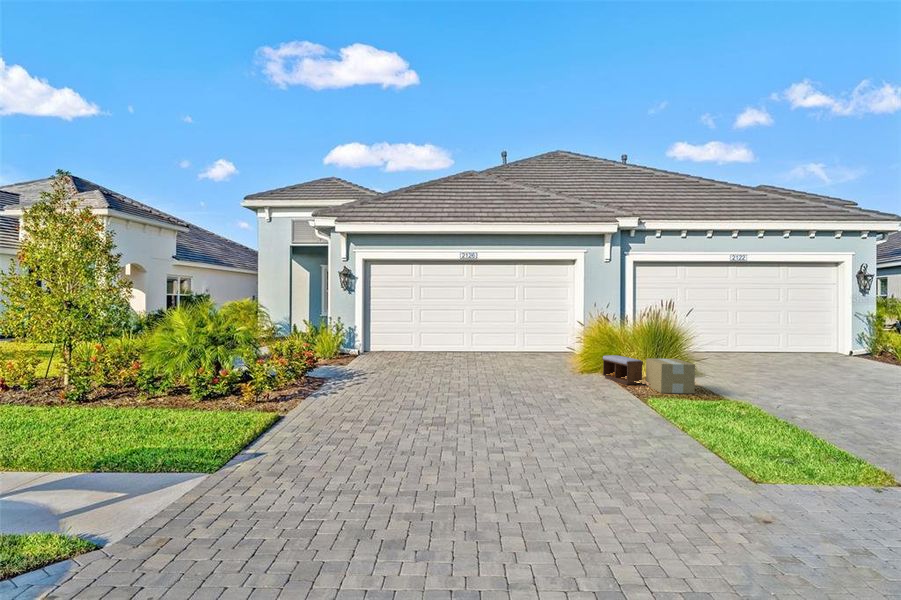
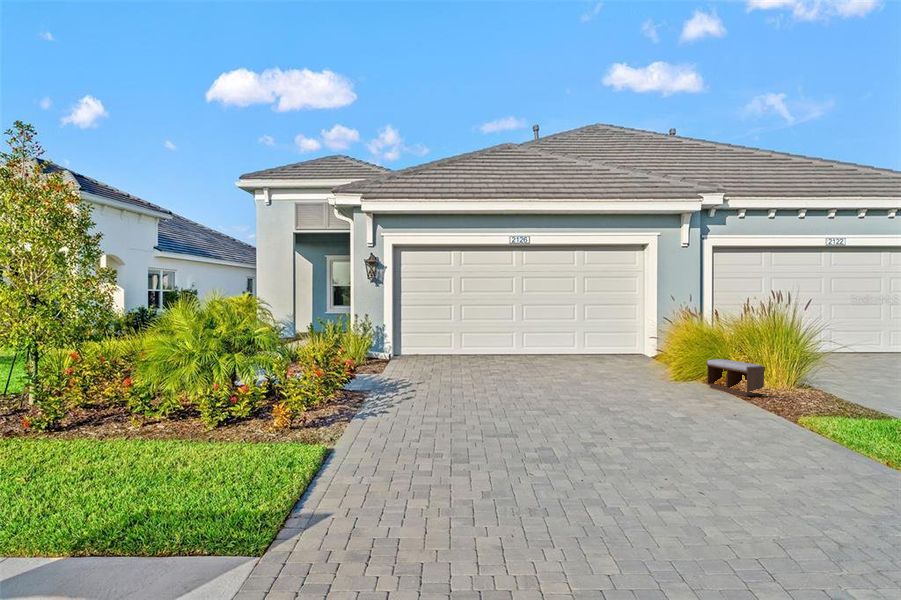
cardboard box: present [646,358,695,394] -> none [769,363,844,408]

